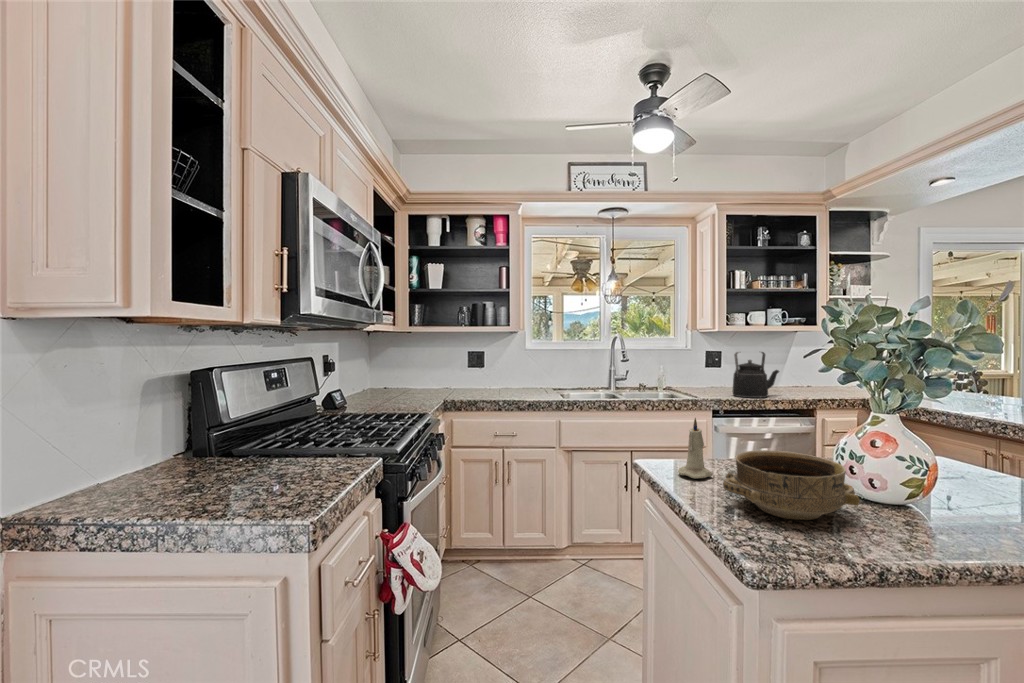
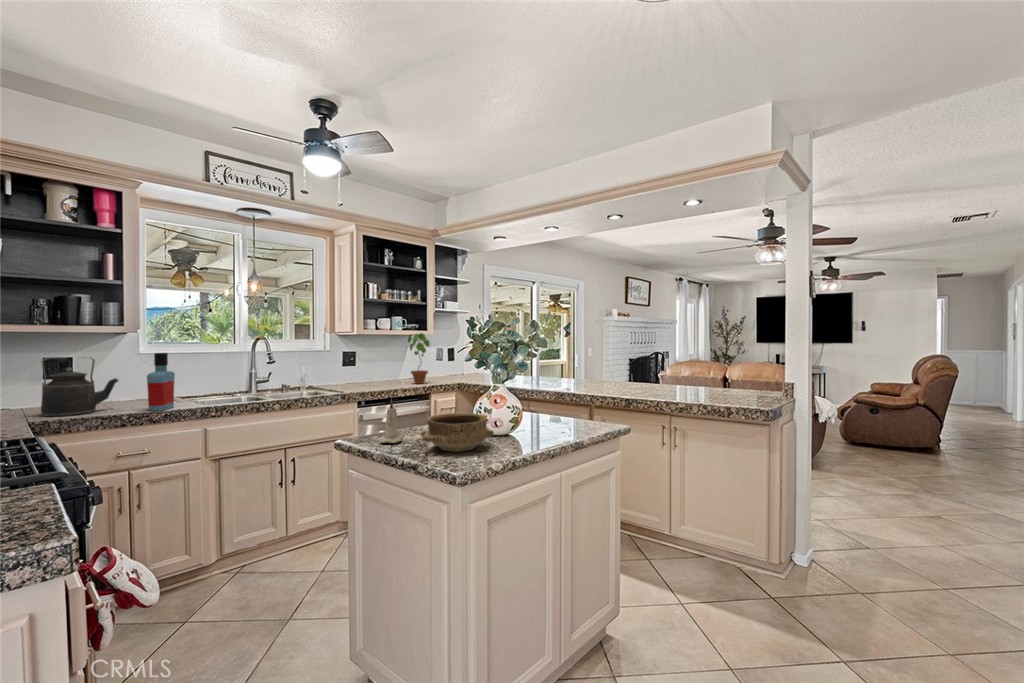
potted plant: none [788,329,820,394] -> present [408,333,430,384]
bottle: none [517,349,539,399] -> present [147,353,175,411]
kettle: present [732,352,779,398] -> present [41,358,118,416]

